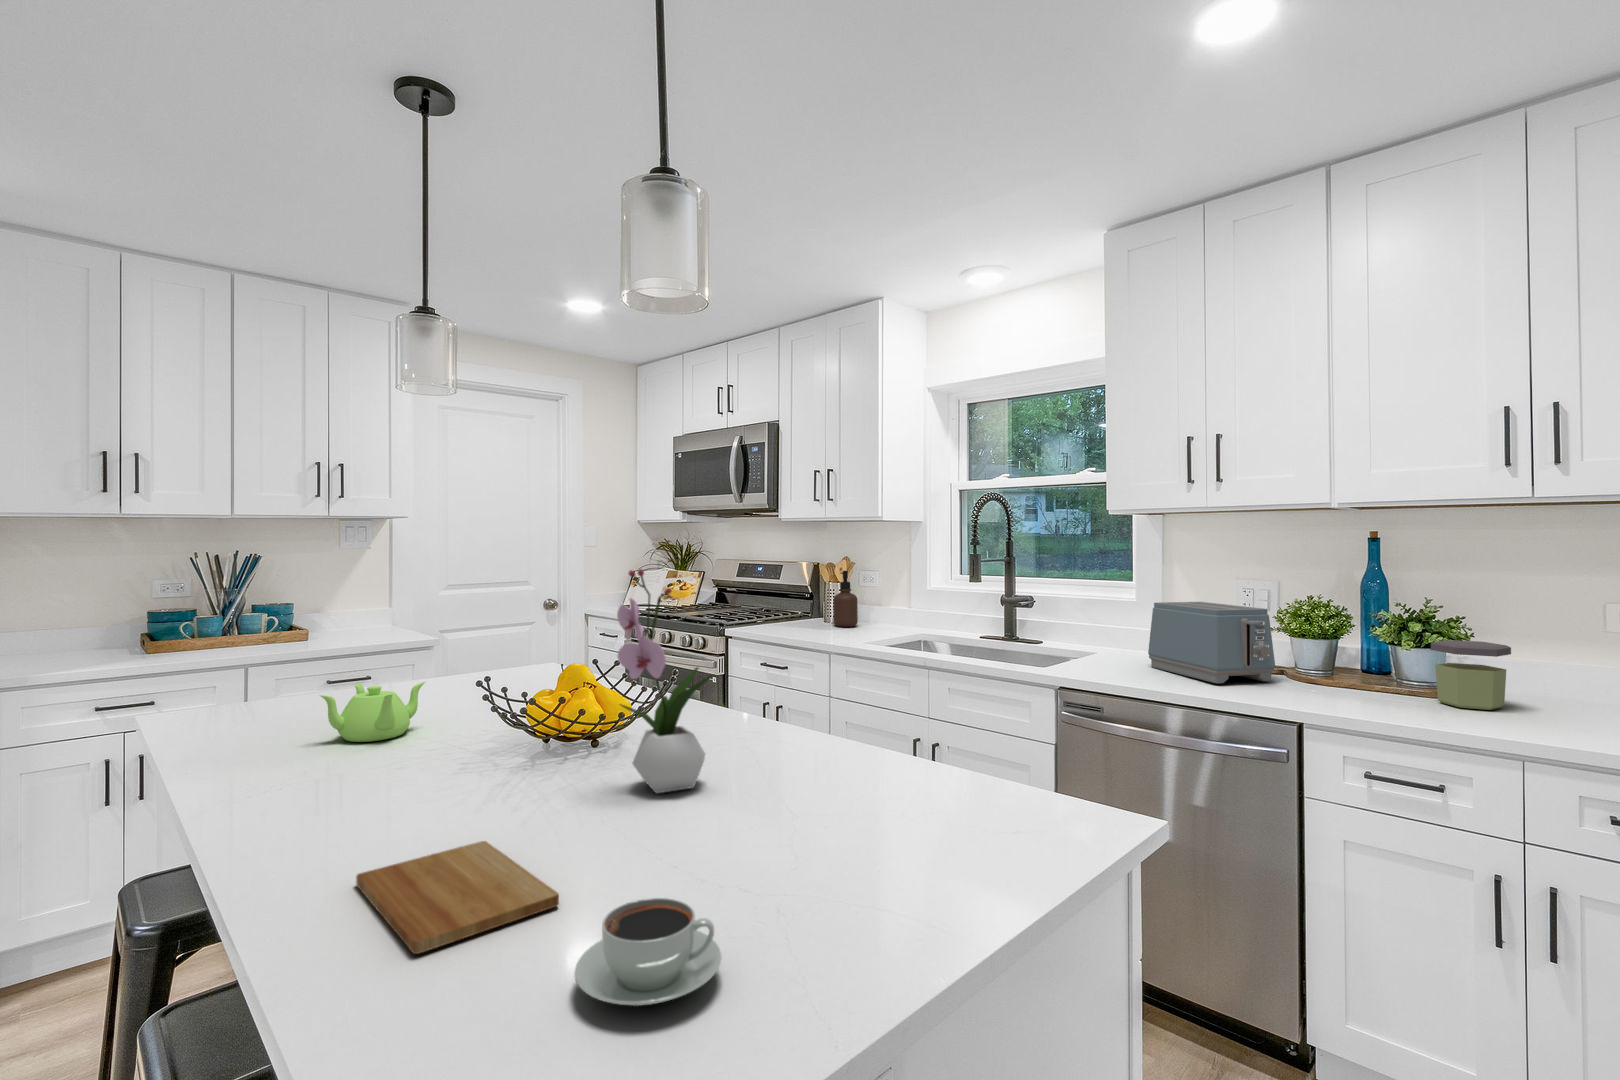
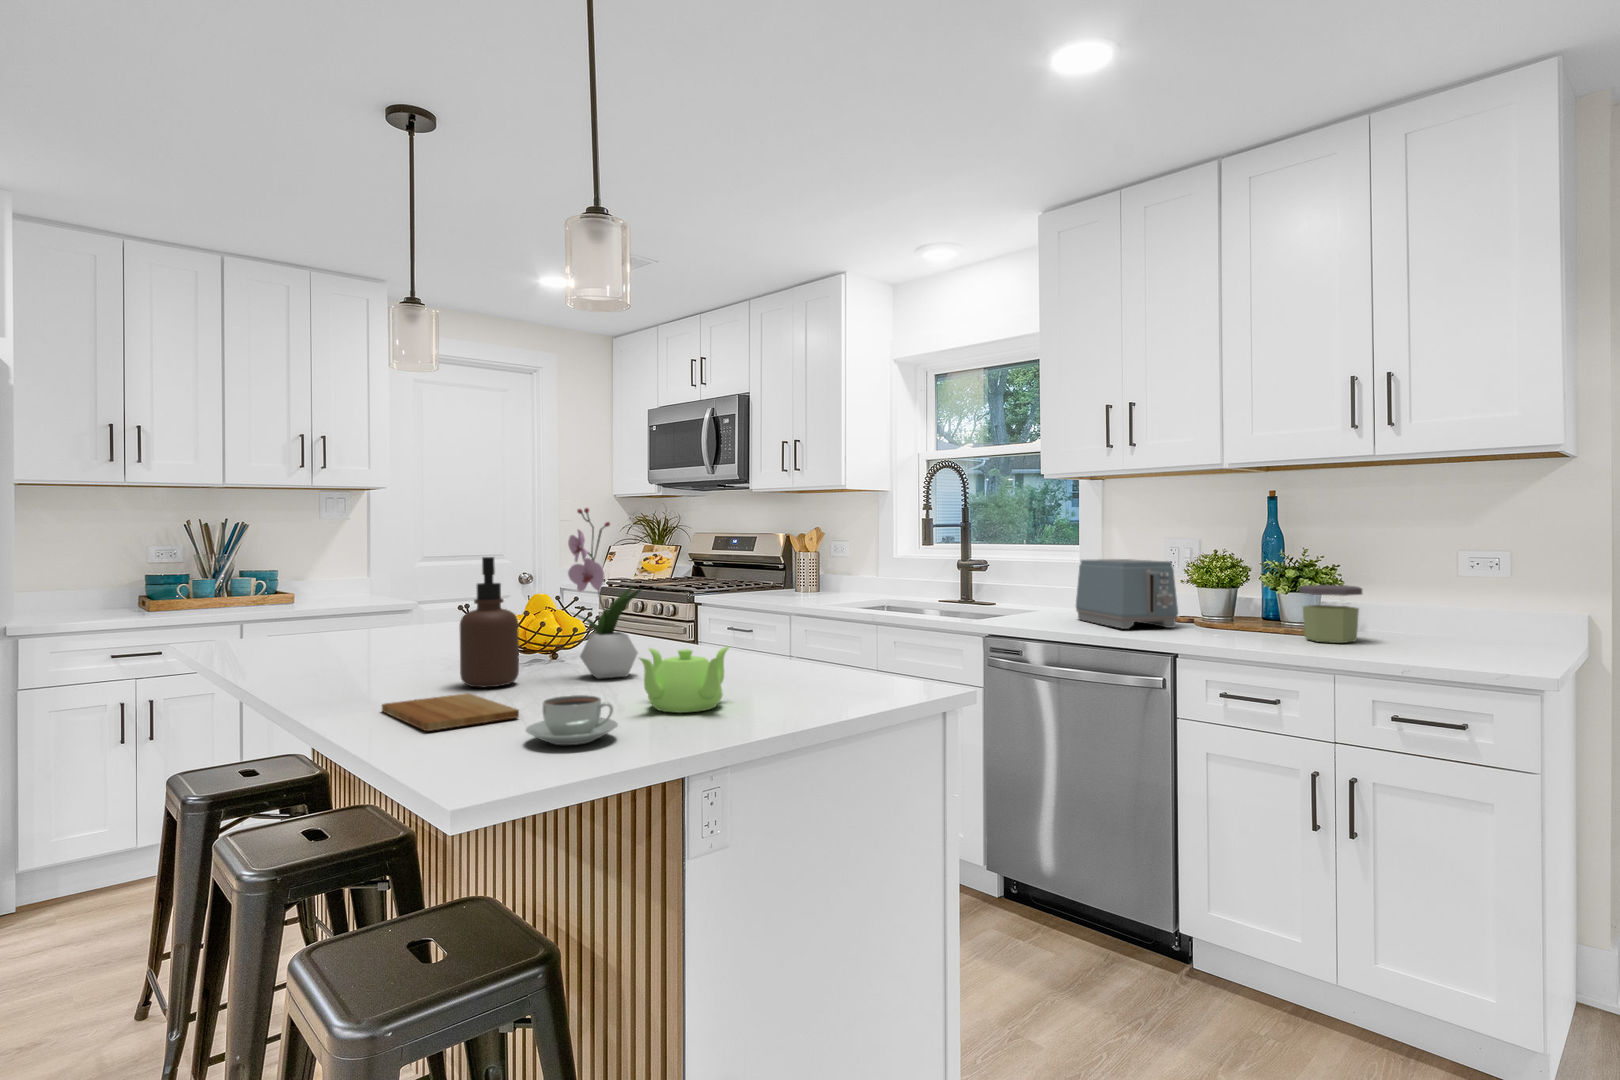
soap dispenser: present [833,571,858,627] -> present [460,557,519,687]
teapot: present [320,682,425,742] -> present [640,646,729,713]

